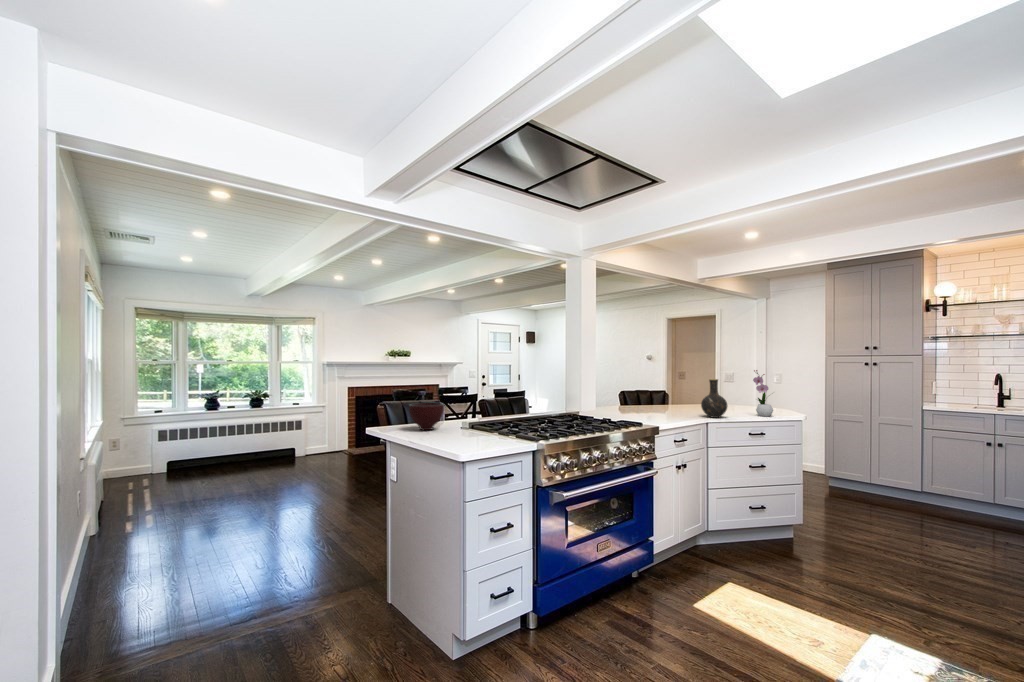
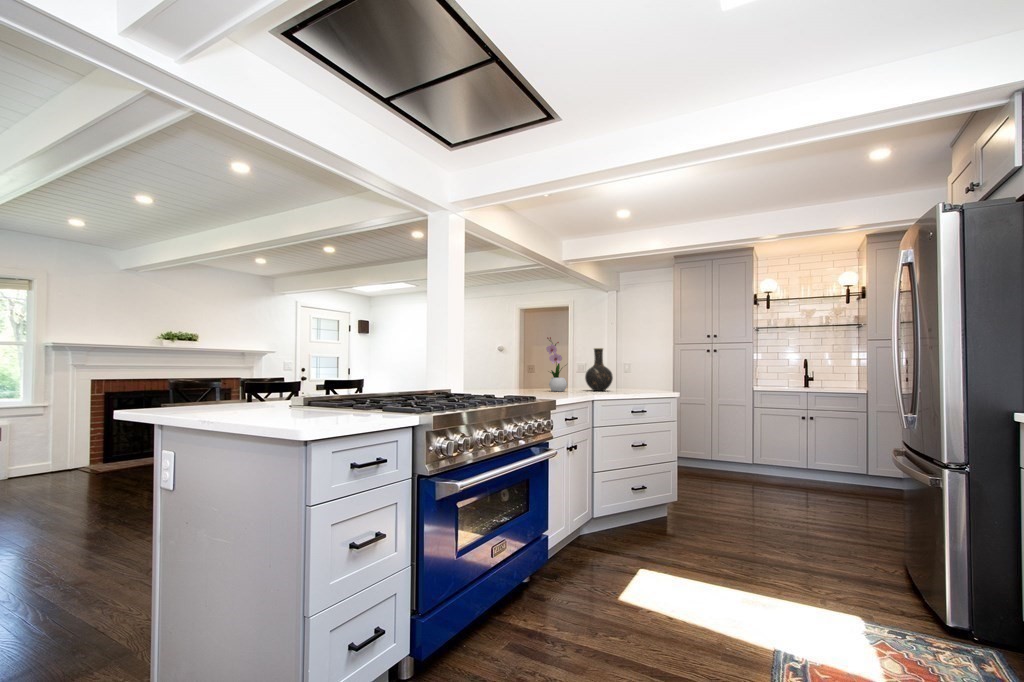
flower arrangement: present [753,370,773,417] -> present [546,337,567,392]
bowl: present [409,403,444,430] -> none [205,369,265,408]

